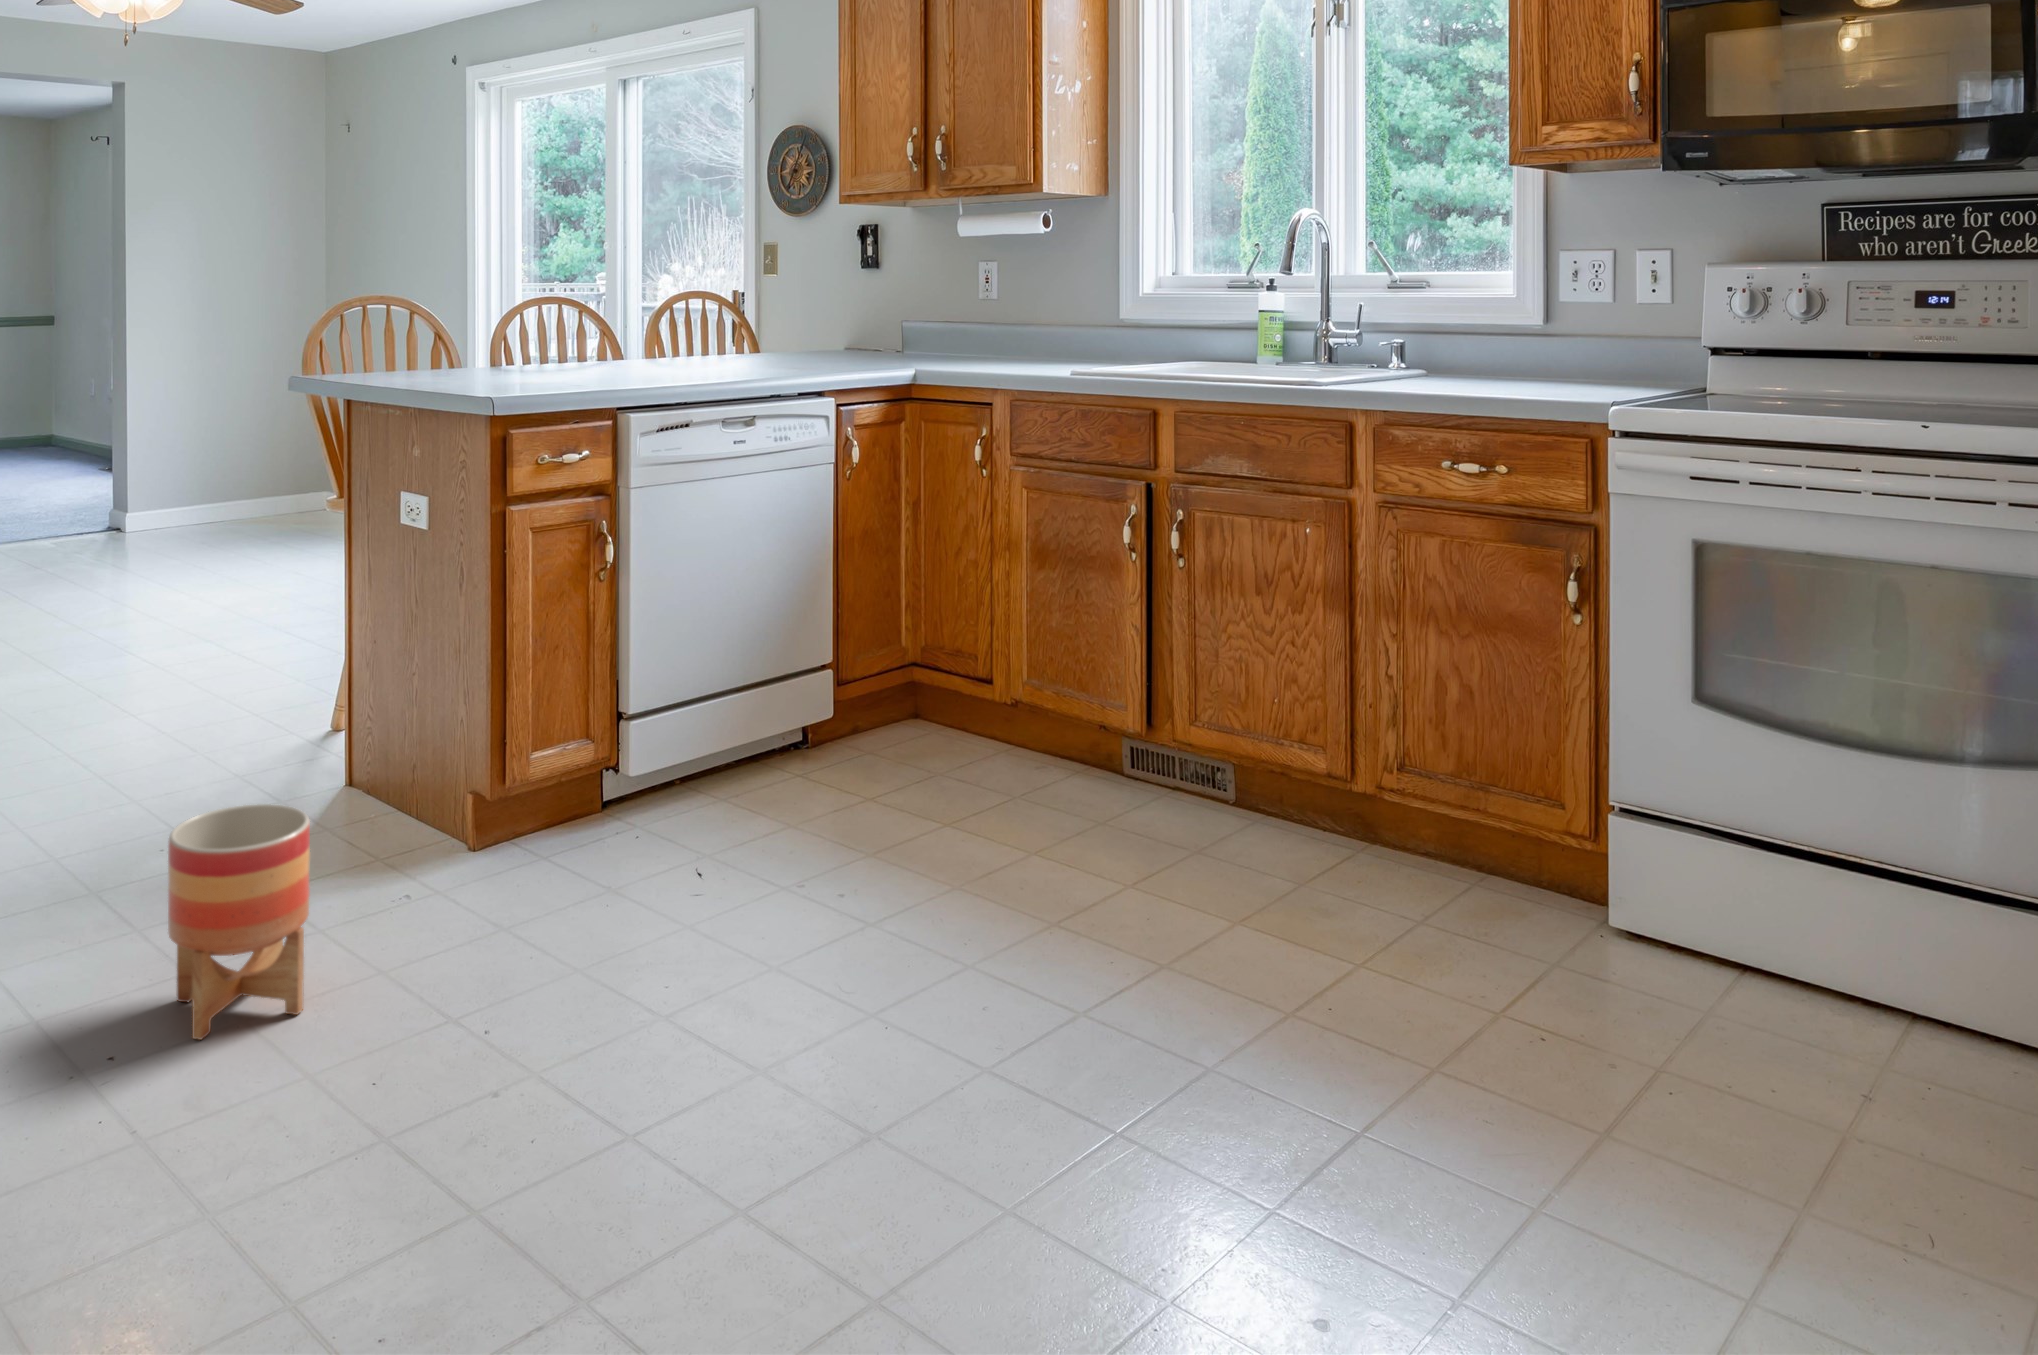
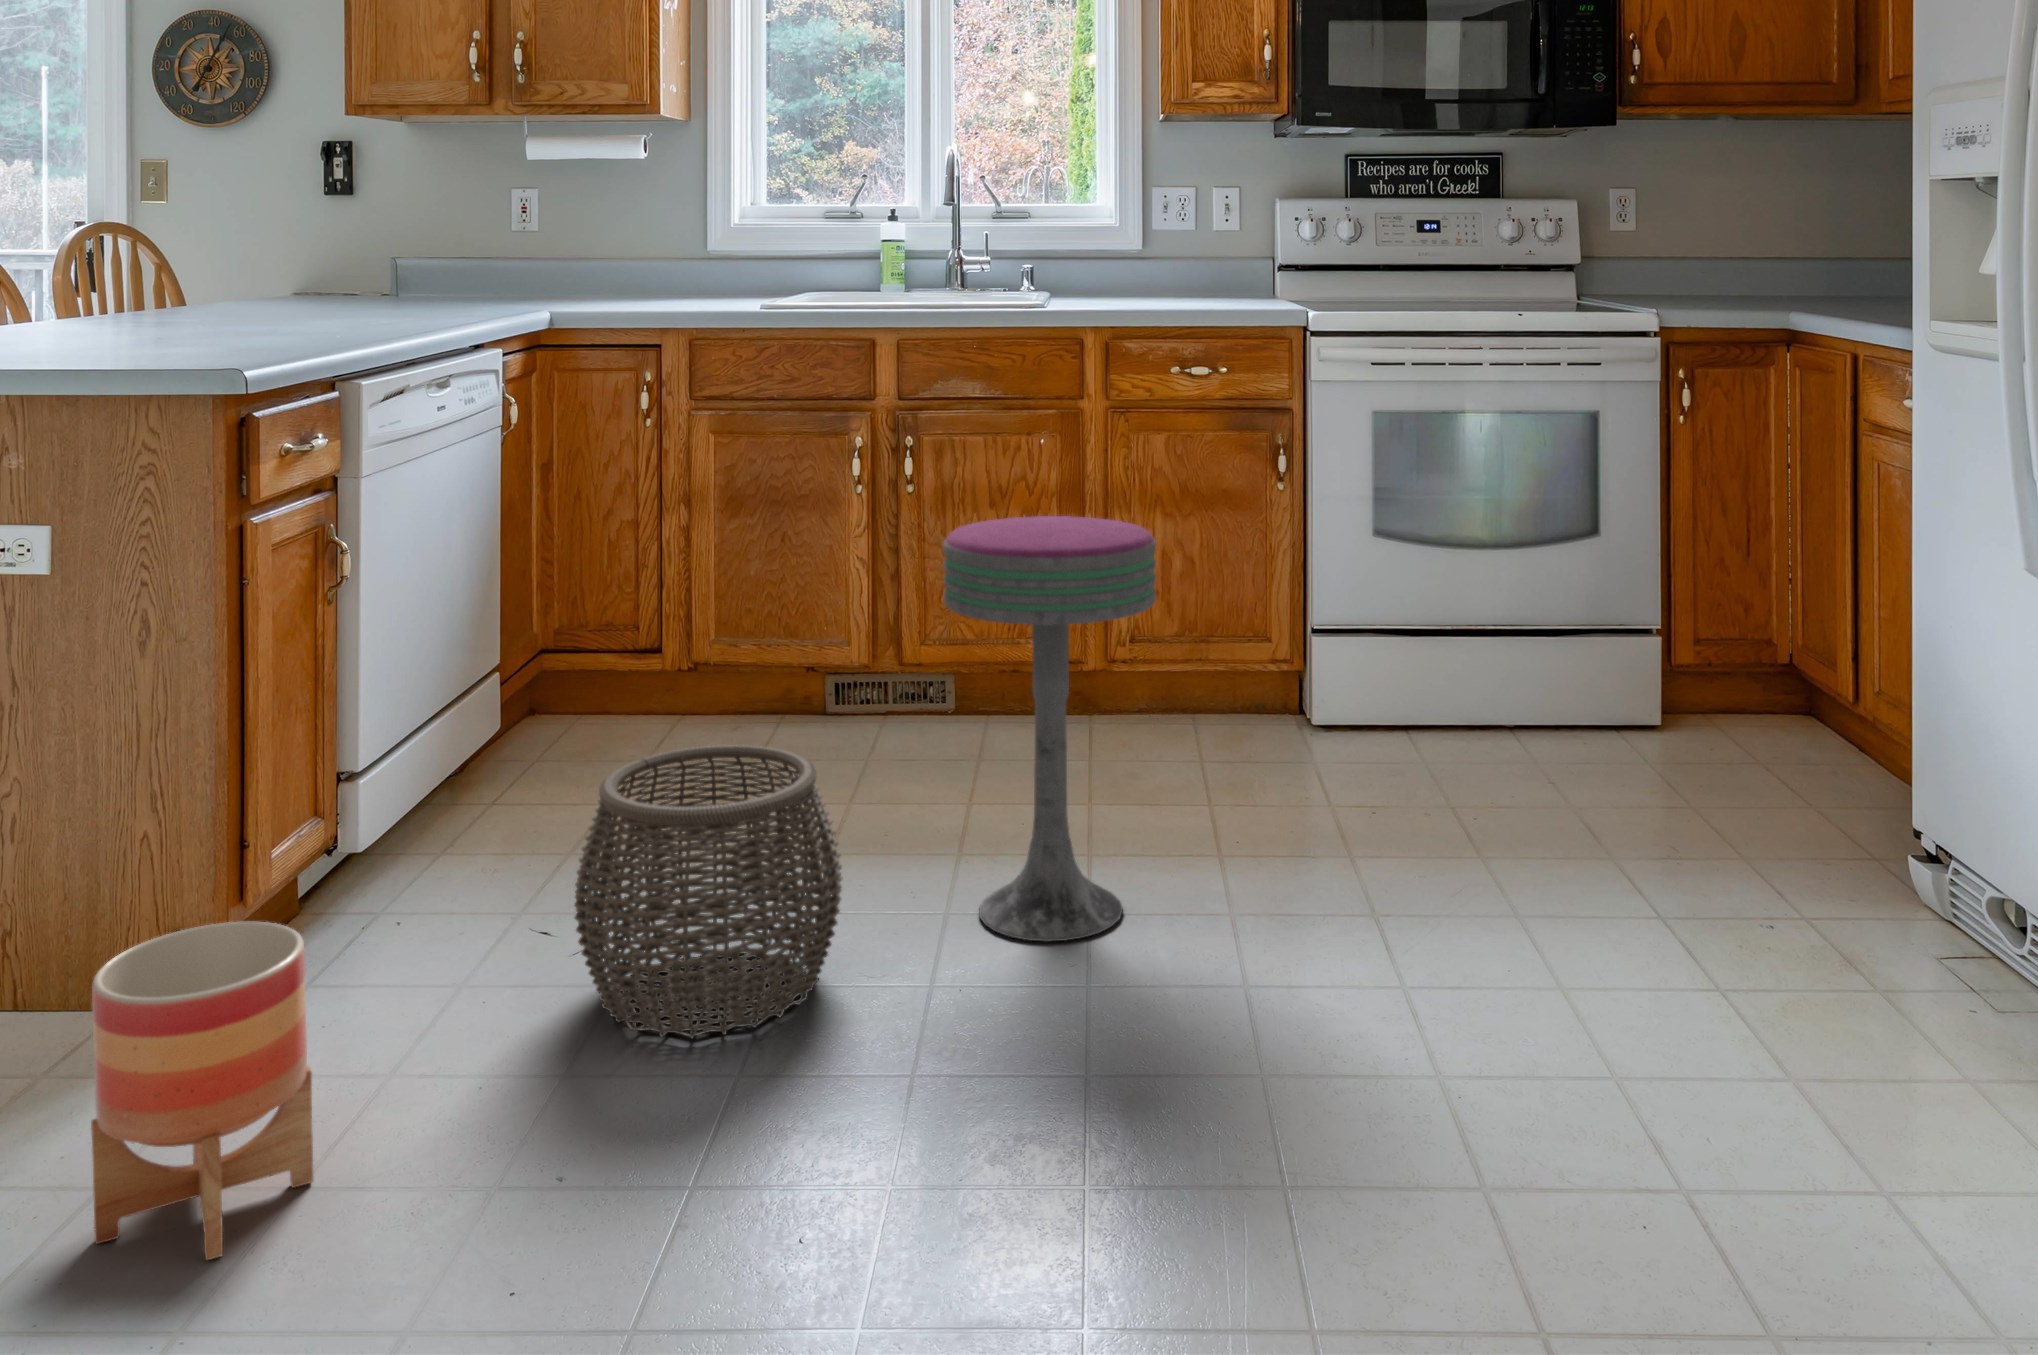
bar stool: none [910,607,1135,1070] -> present [943,516,1156,942]
woven basket: none [558,764,788,1029] -> present [574,745,842,1038]

